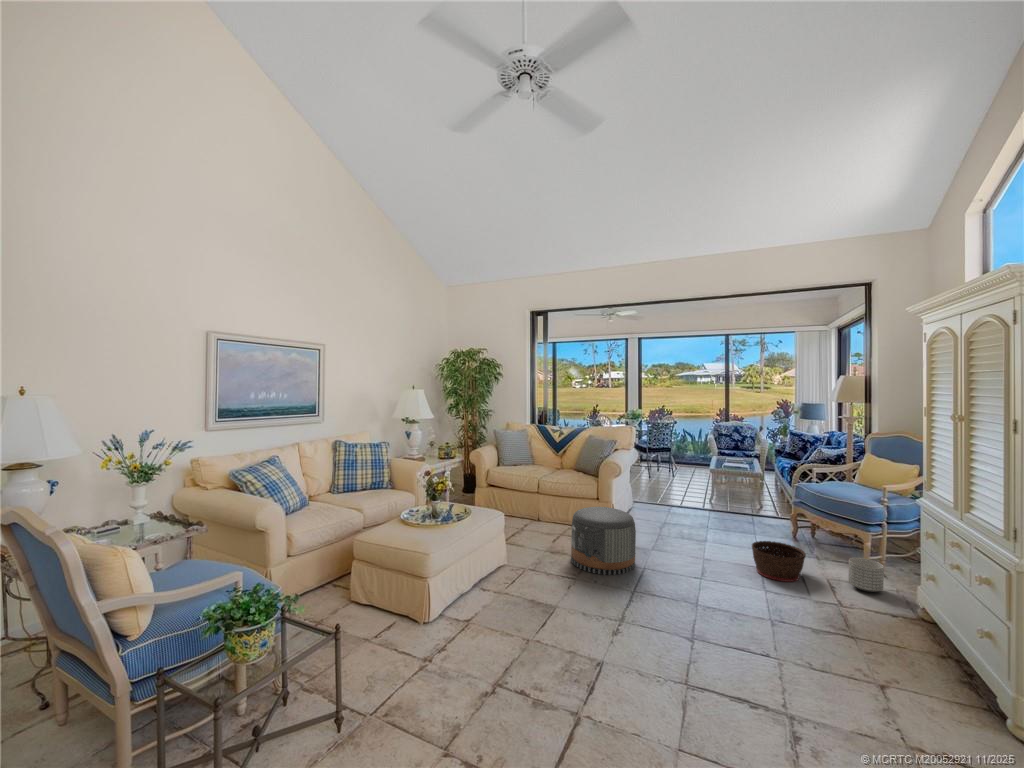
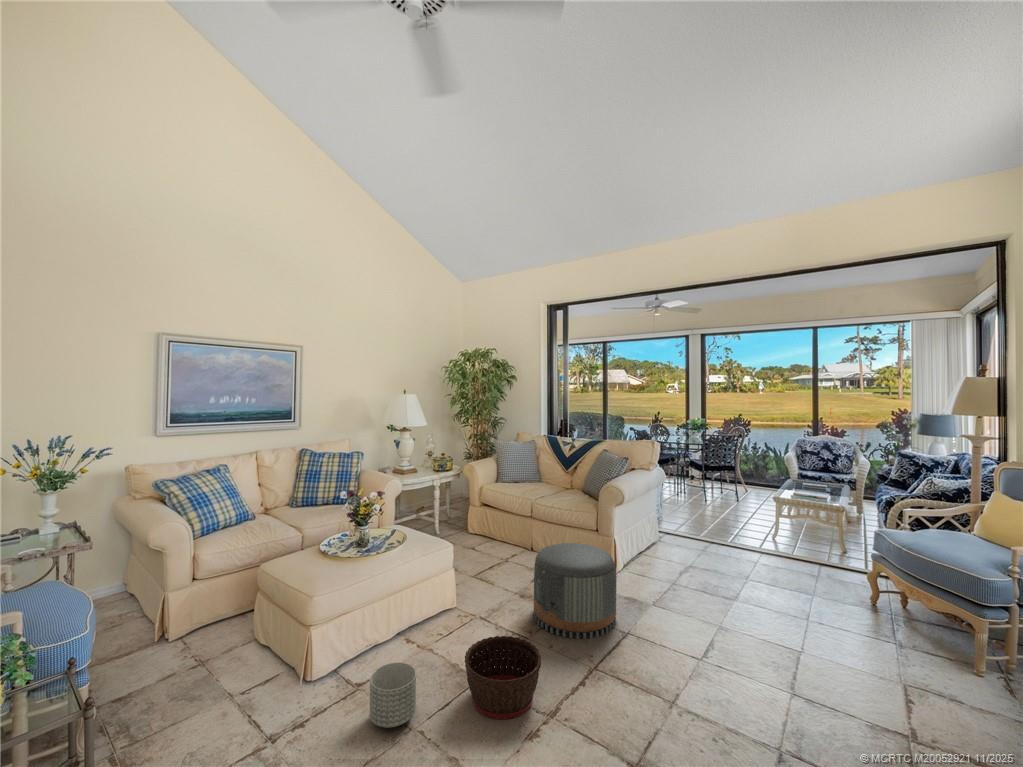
basket: present [752,541,806,582] -> present [464,636,541,719]
planter: present [848,558,884,592] -> present [370,662,416,728]

